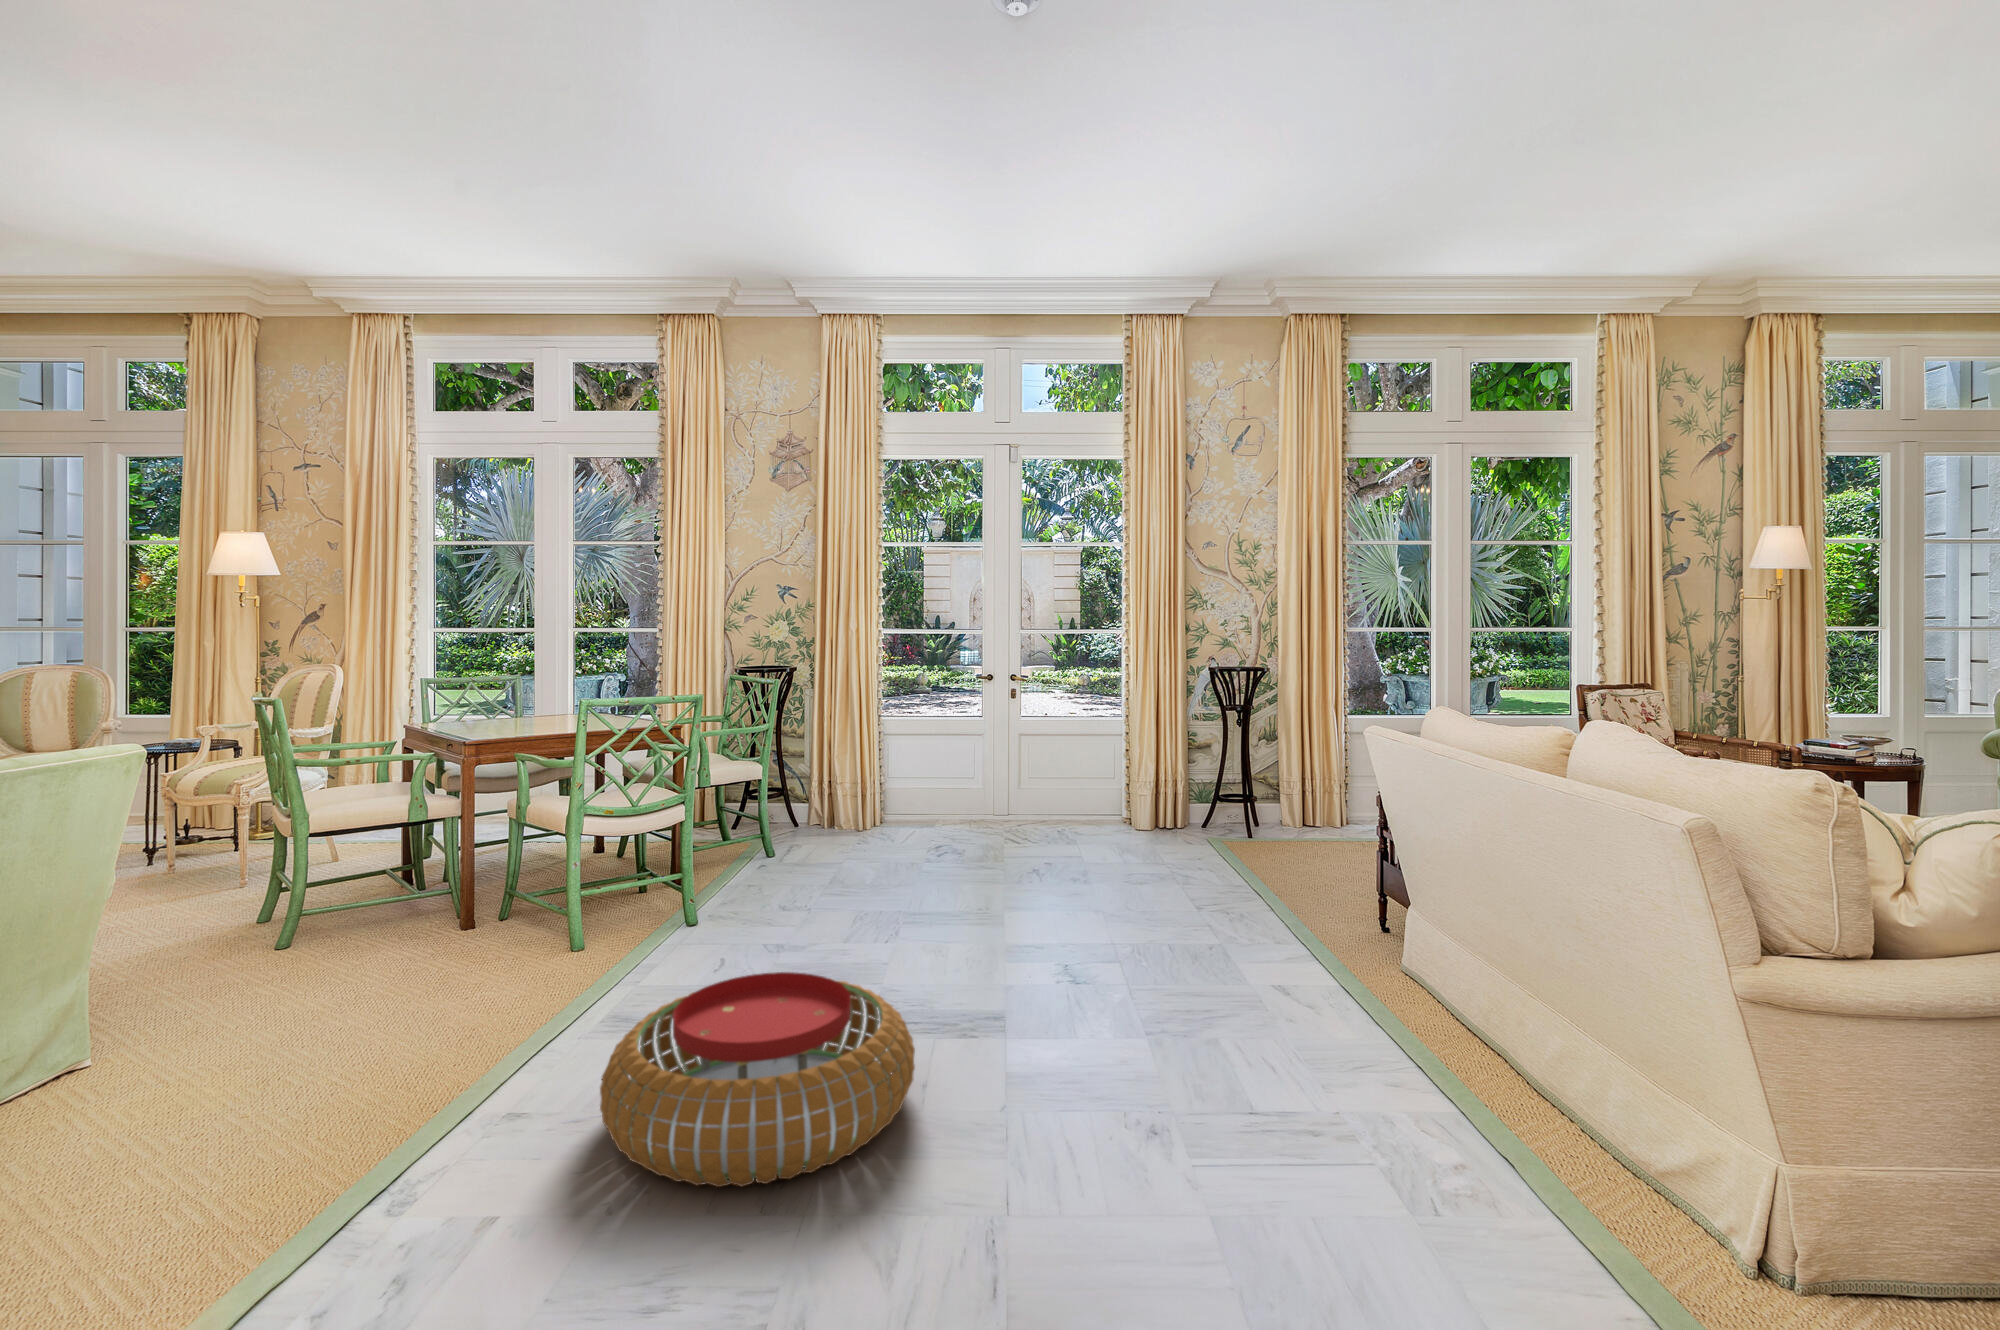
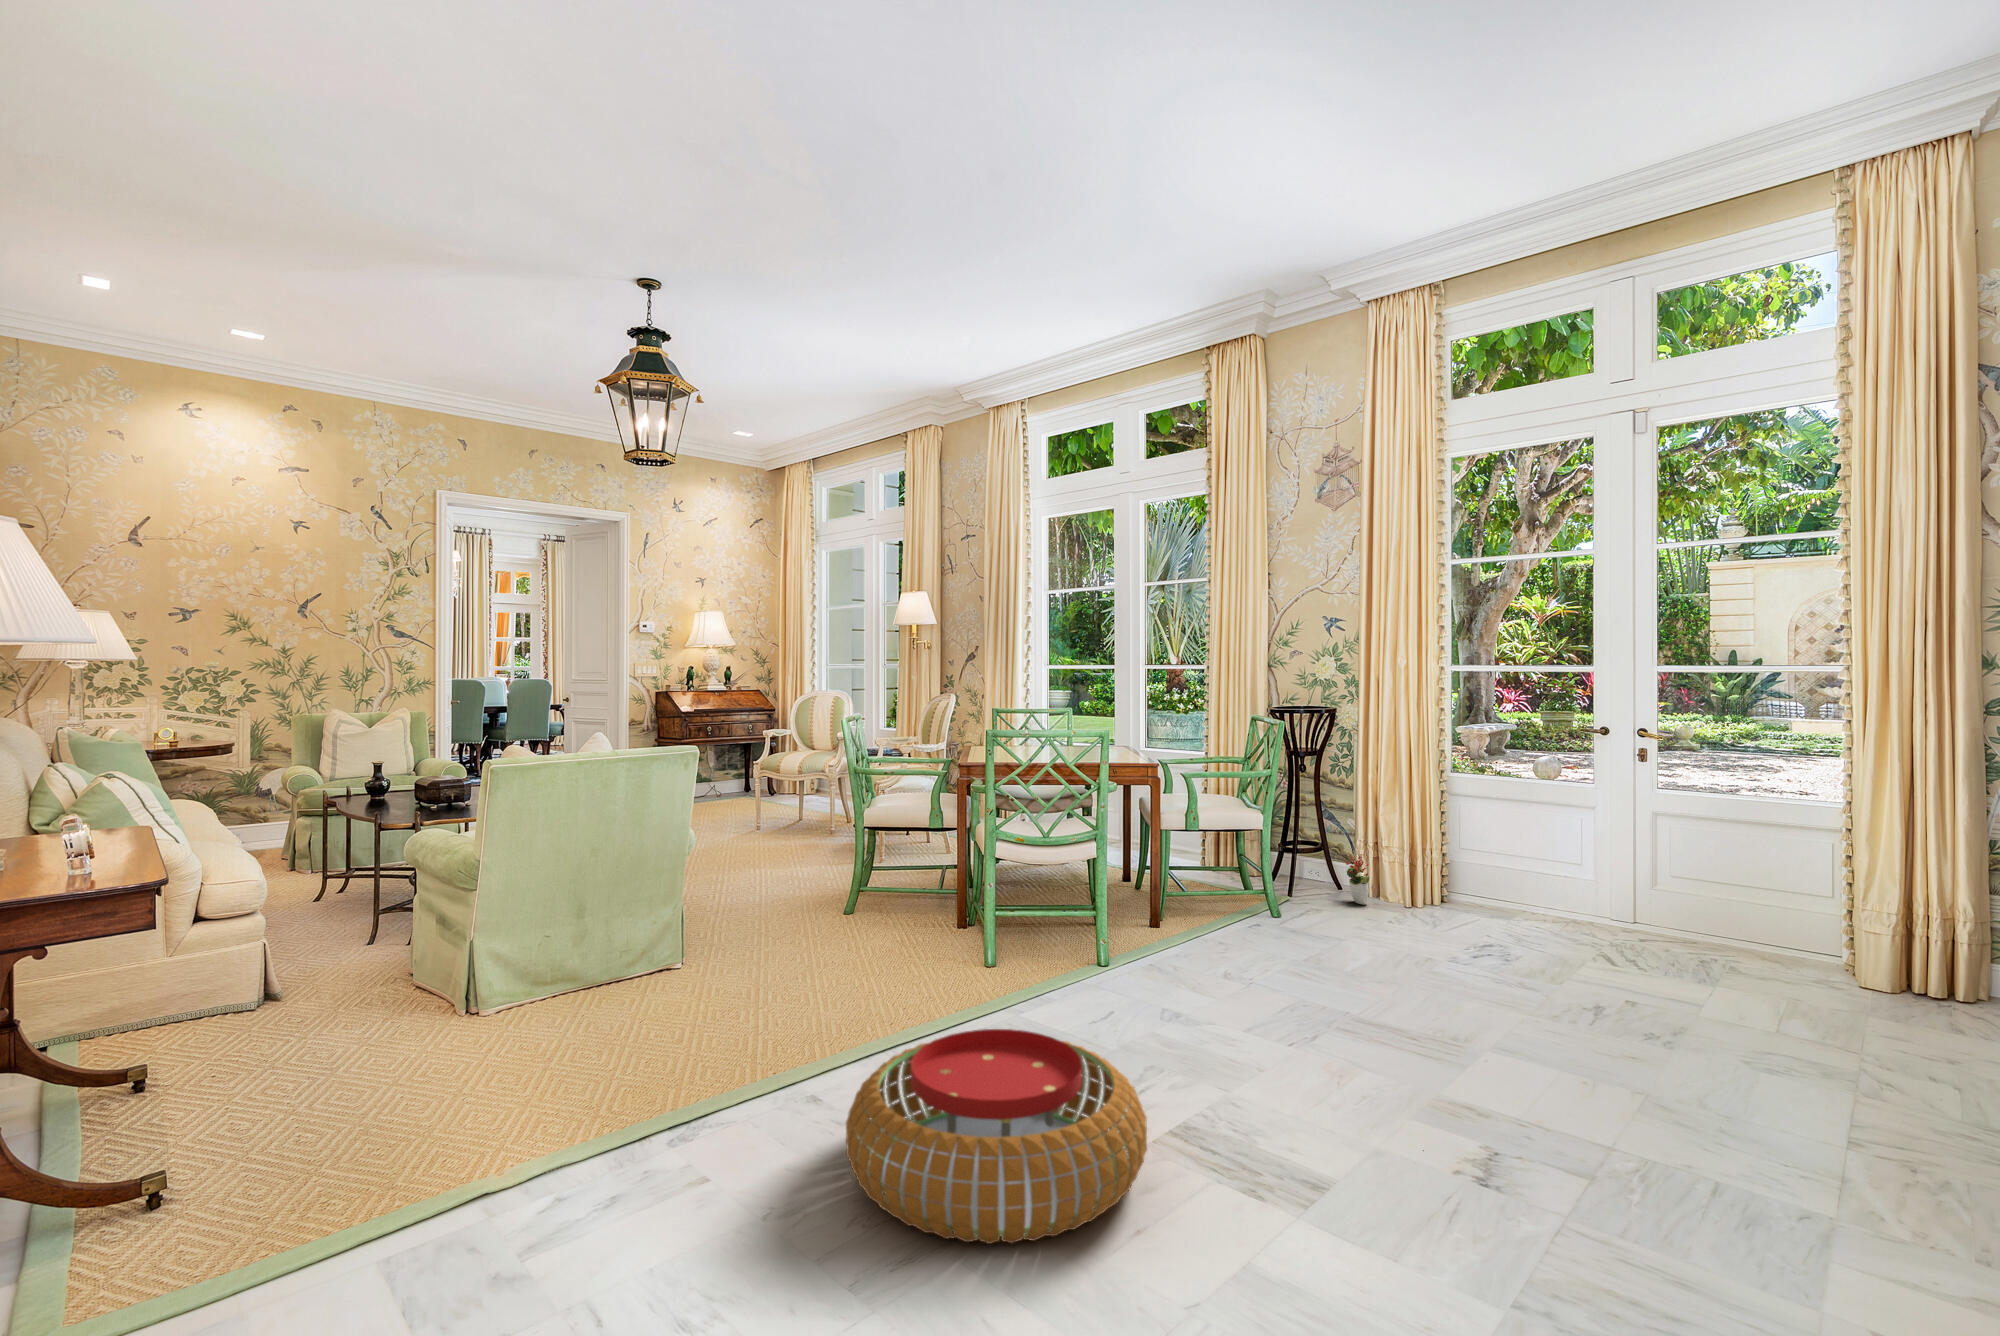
decorative plant: none [807,791,829,834] -> present [1344,853,1369,905]

